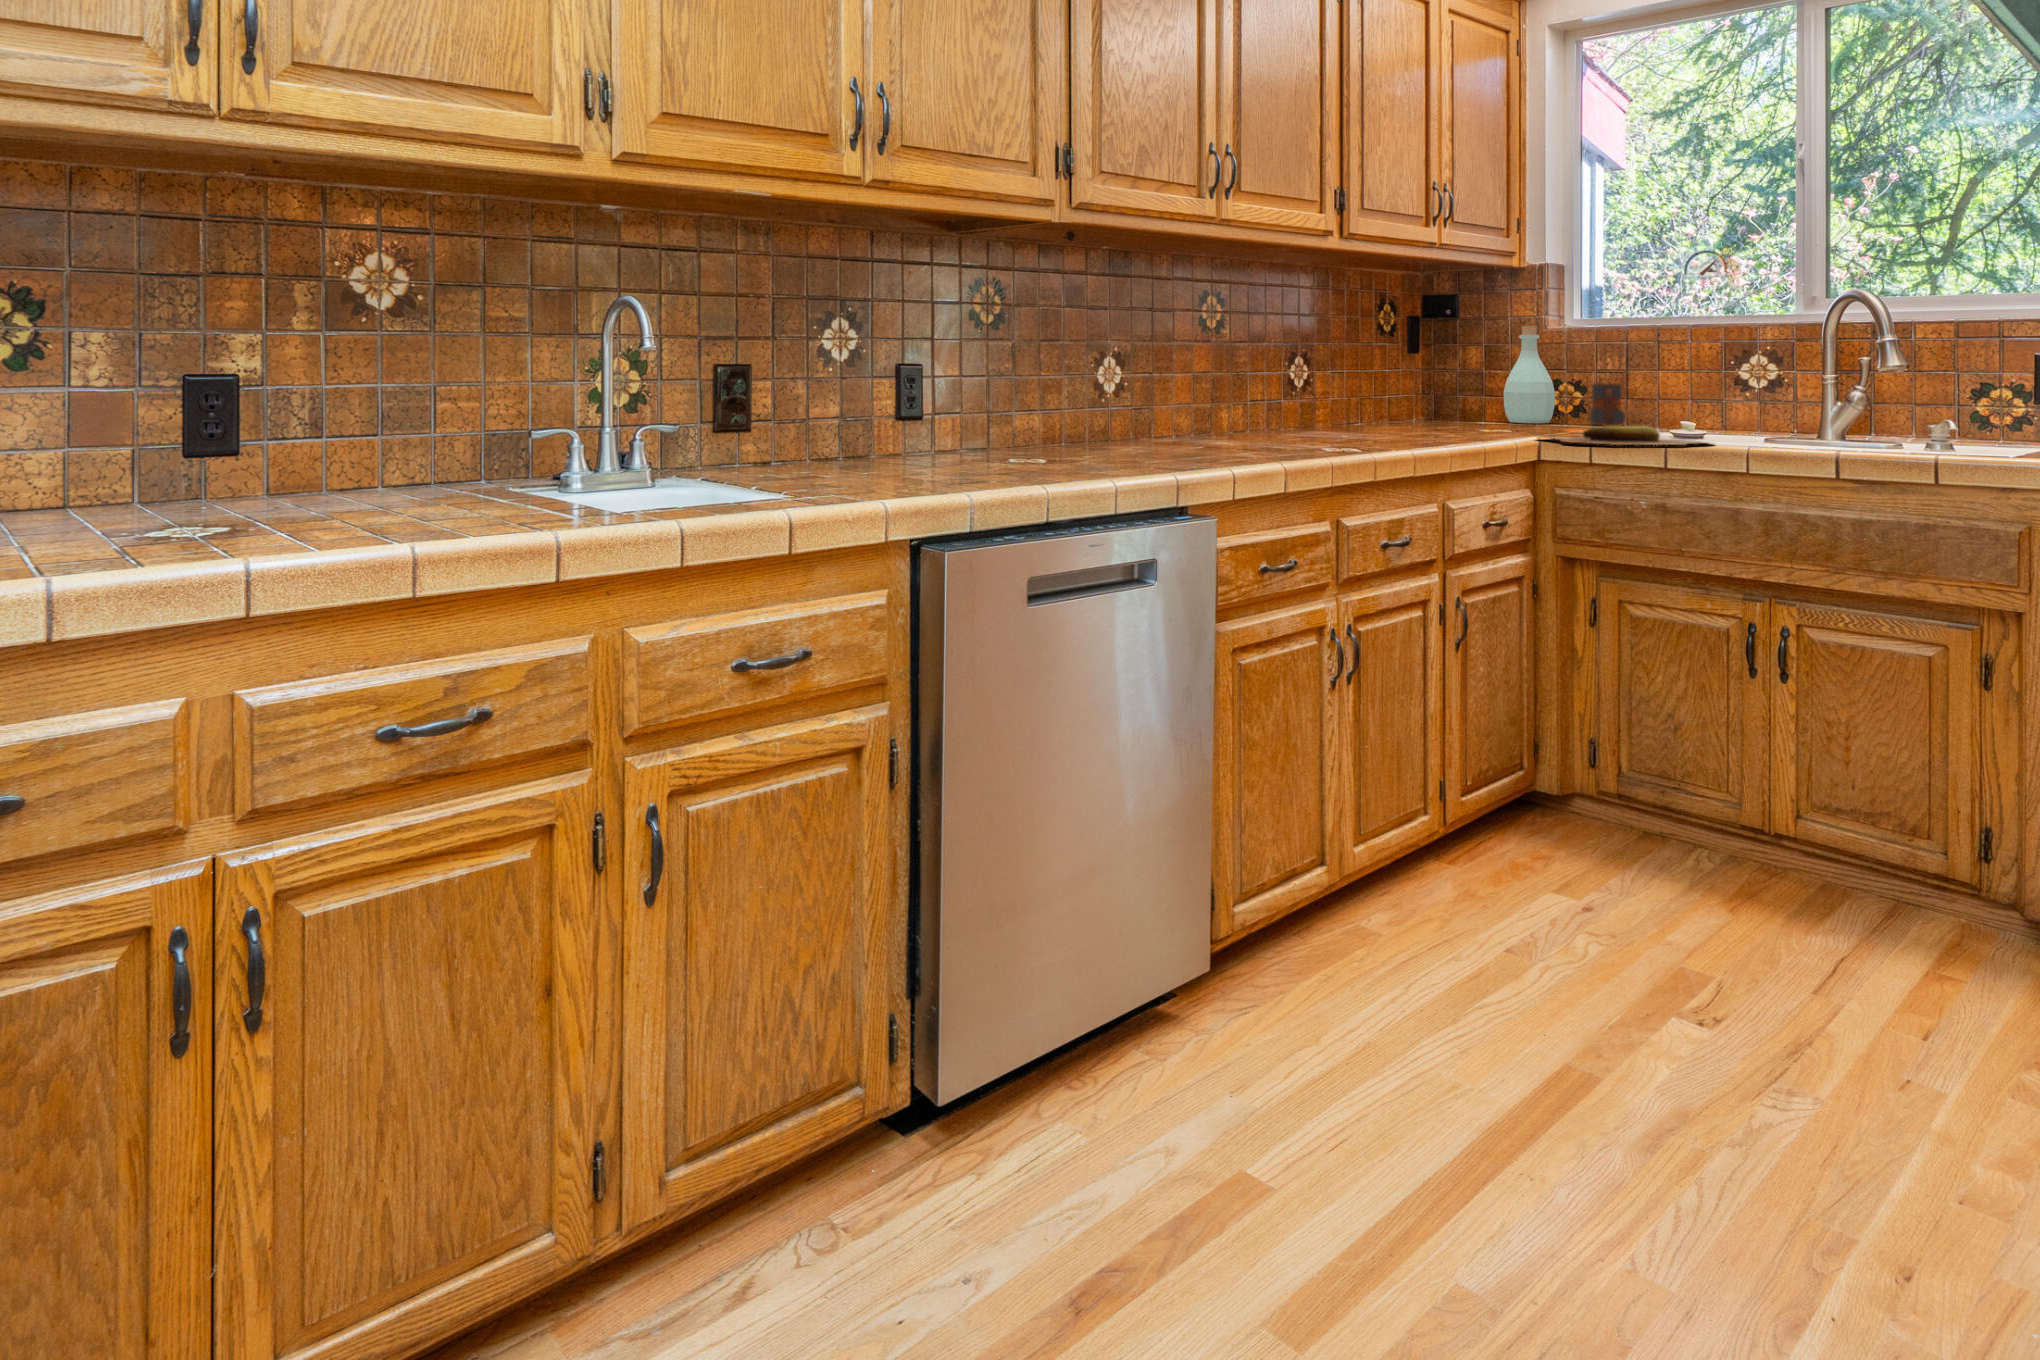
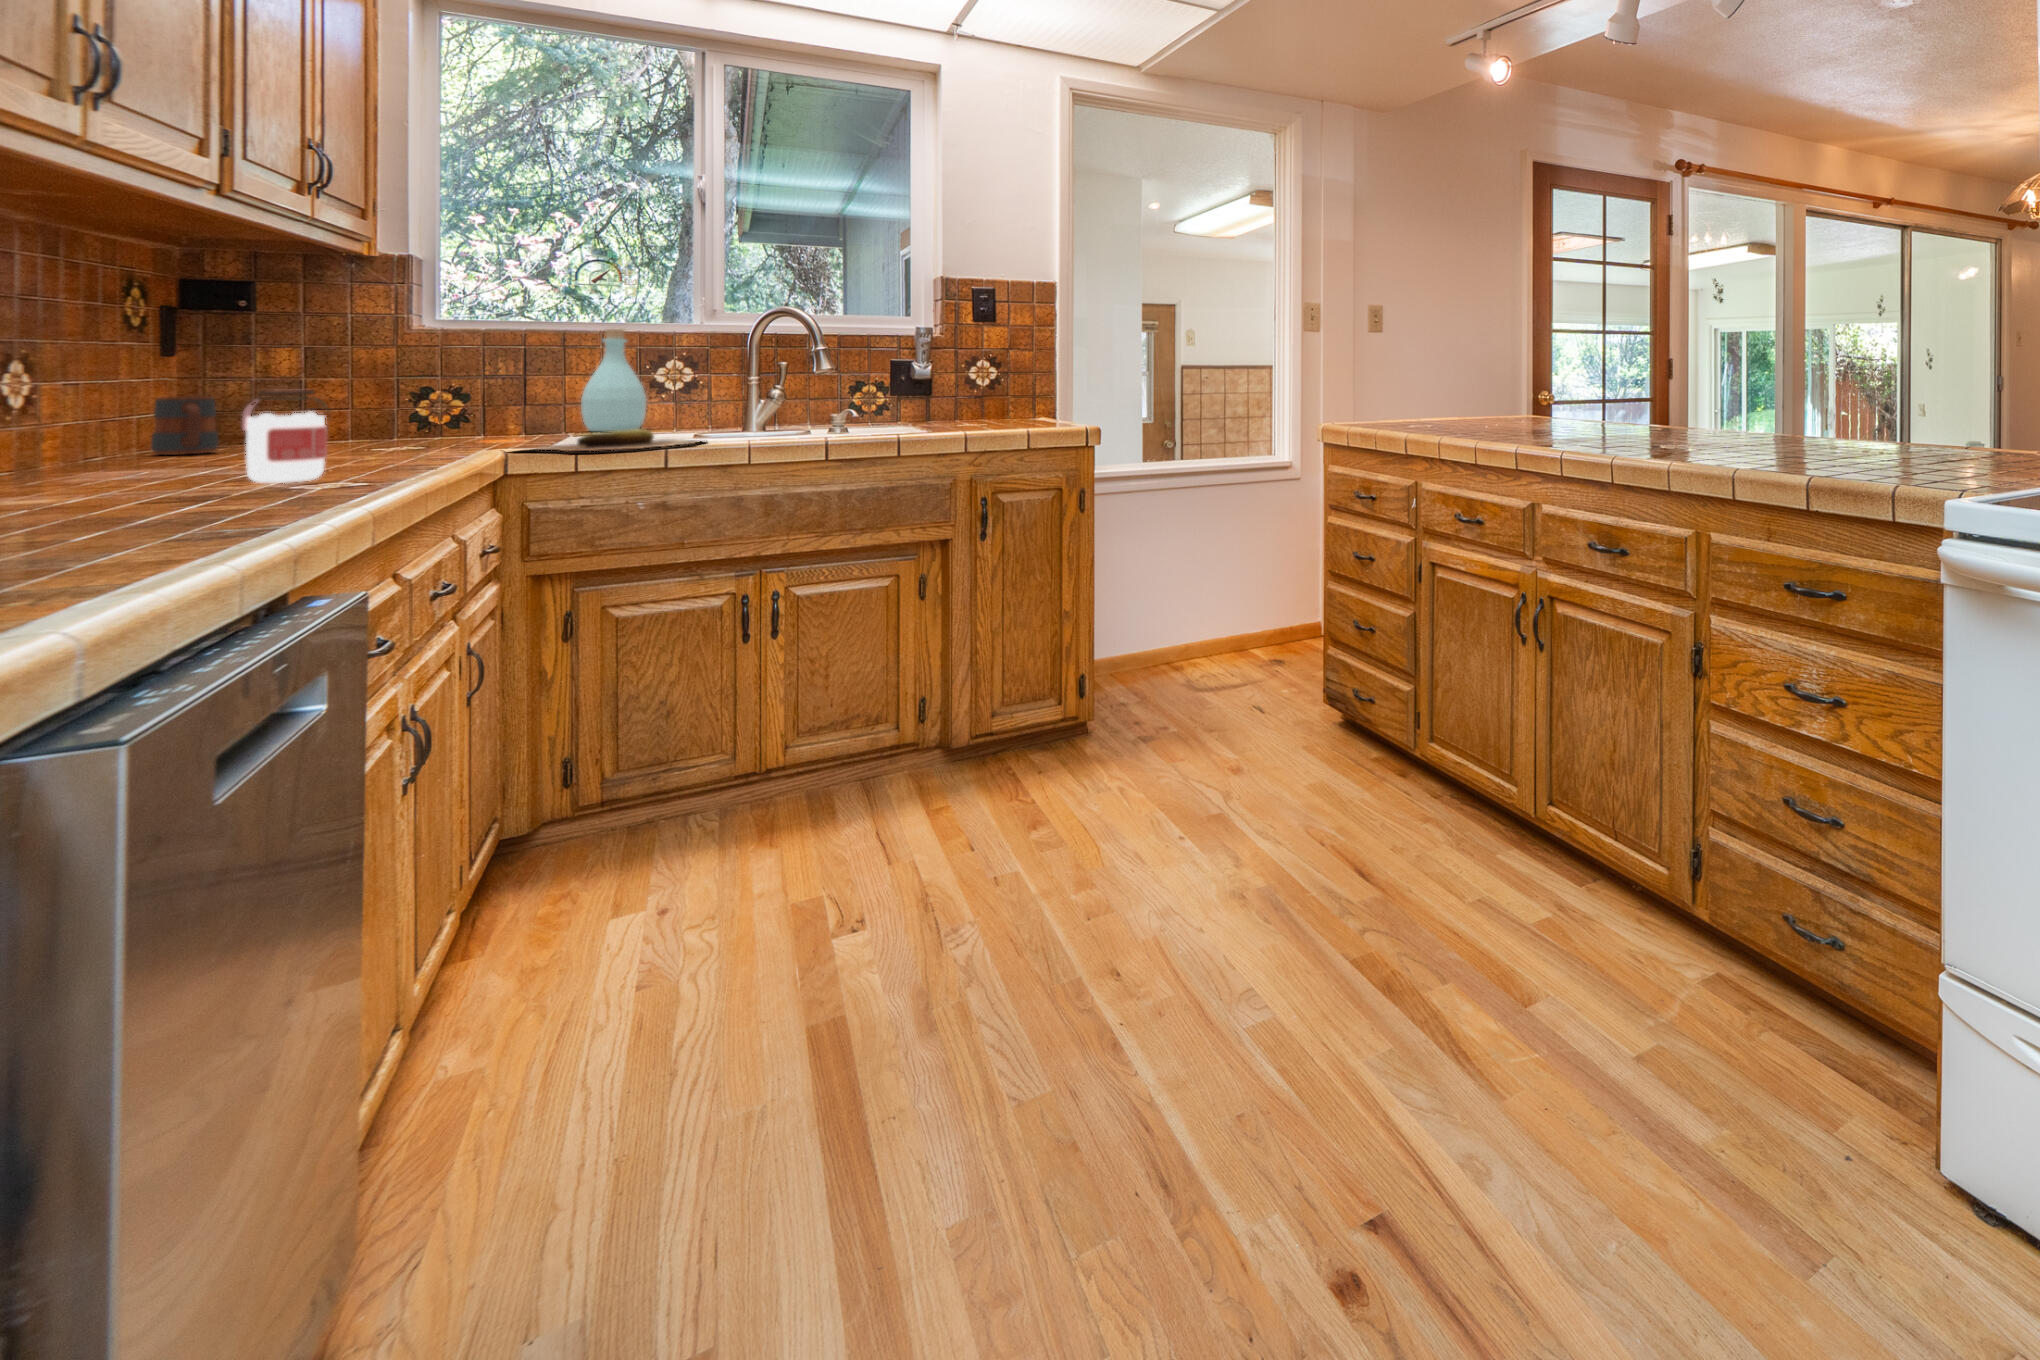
bottle: present [1504,326,1555,423] -> present [581,329,647,431]
jar: none [1318,377,1361,446] -> present [242,390,327,483]
mug: present [1590,383,1625,426] -> present [151,396,218,455]

